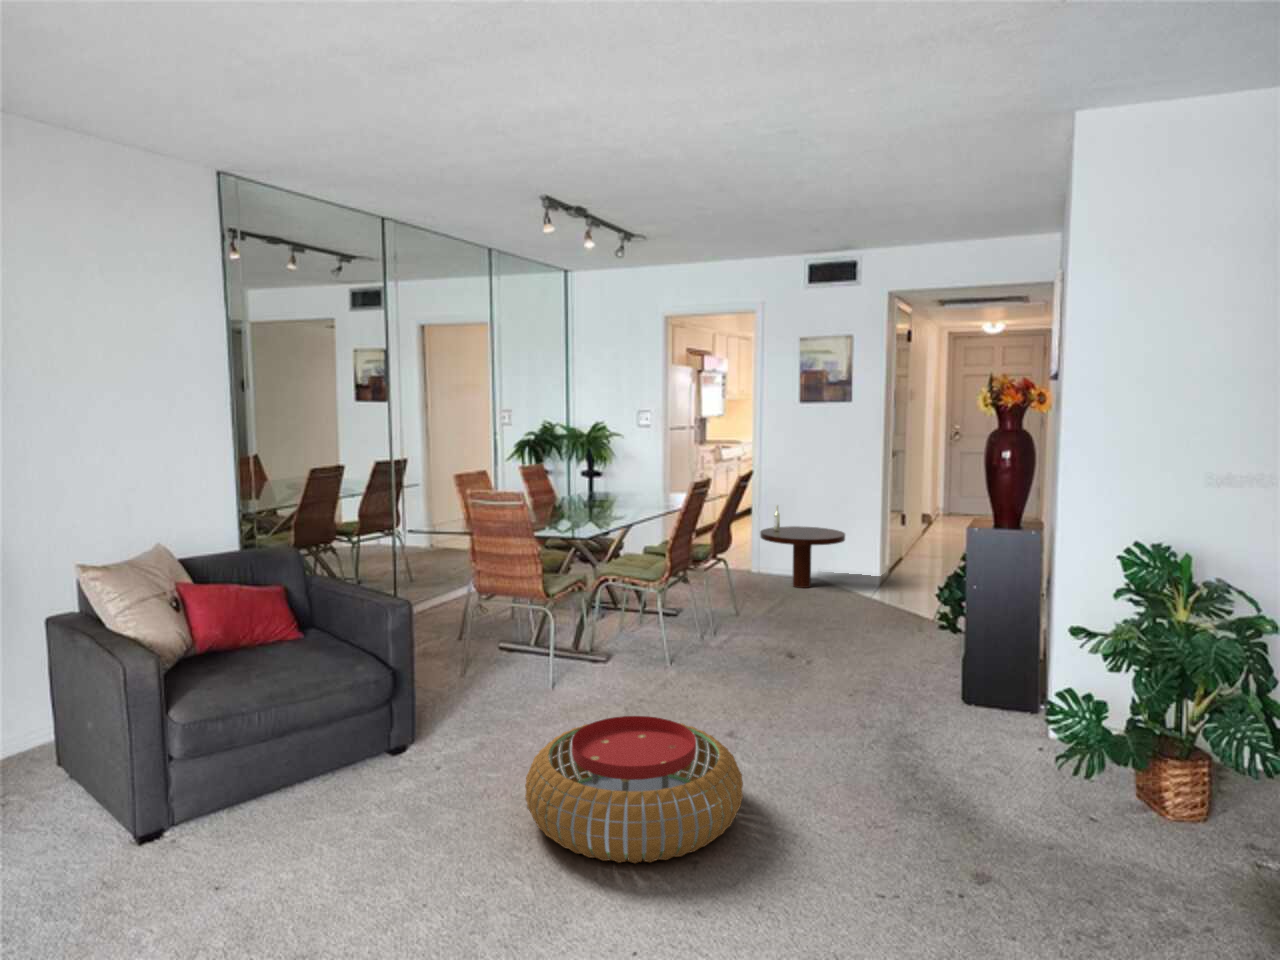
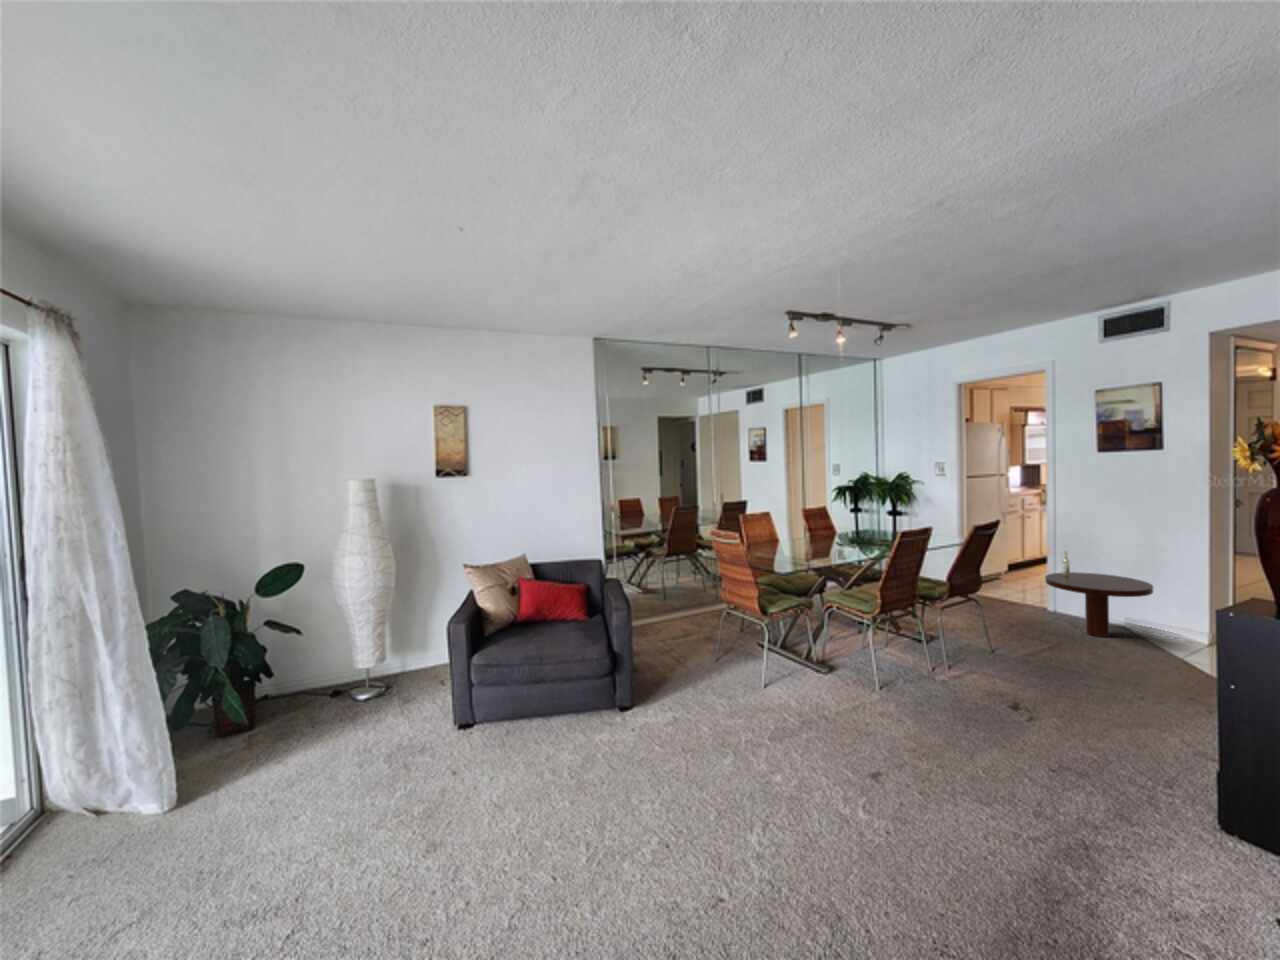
pouf: present [525,716,743,863] -> none [626,729,813,879]

